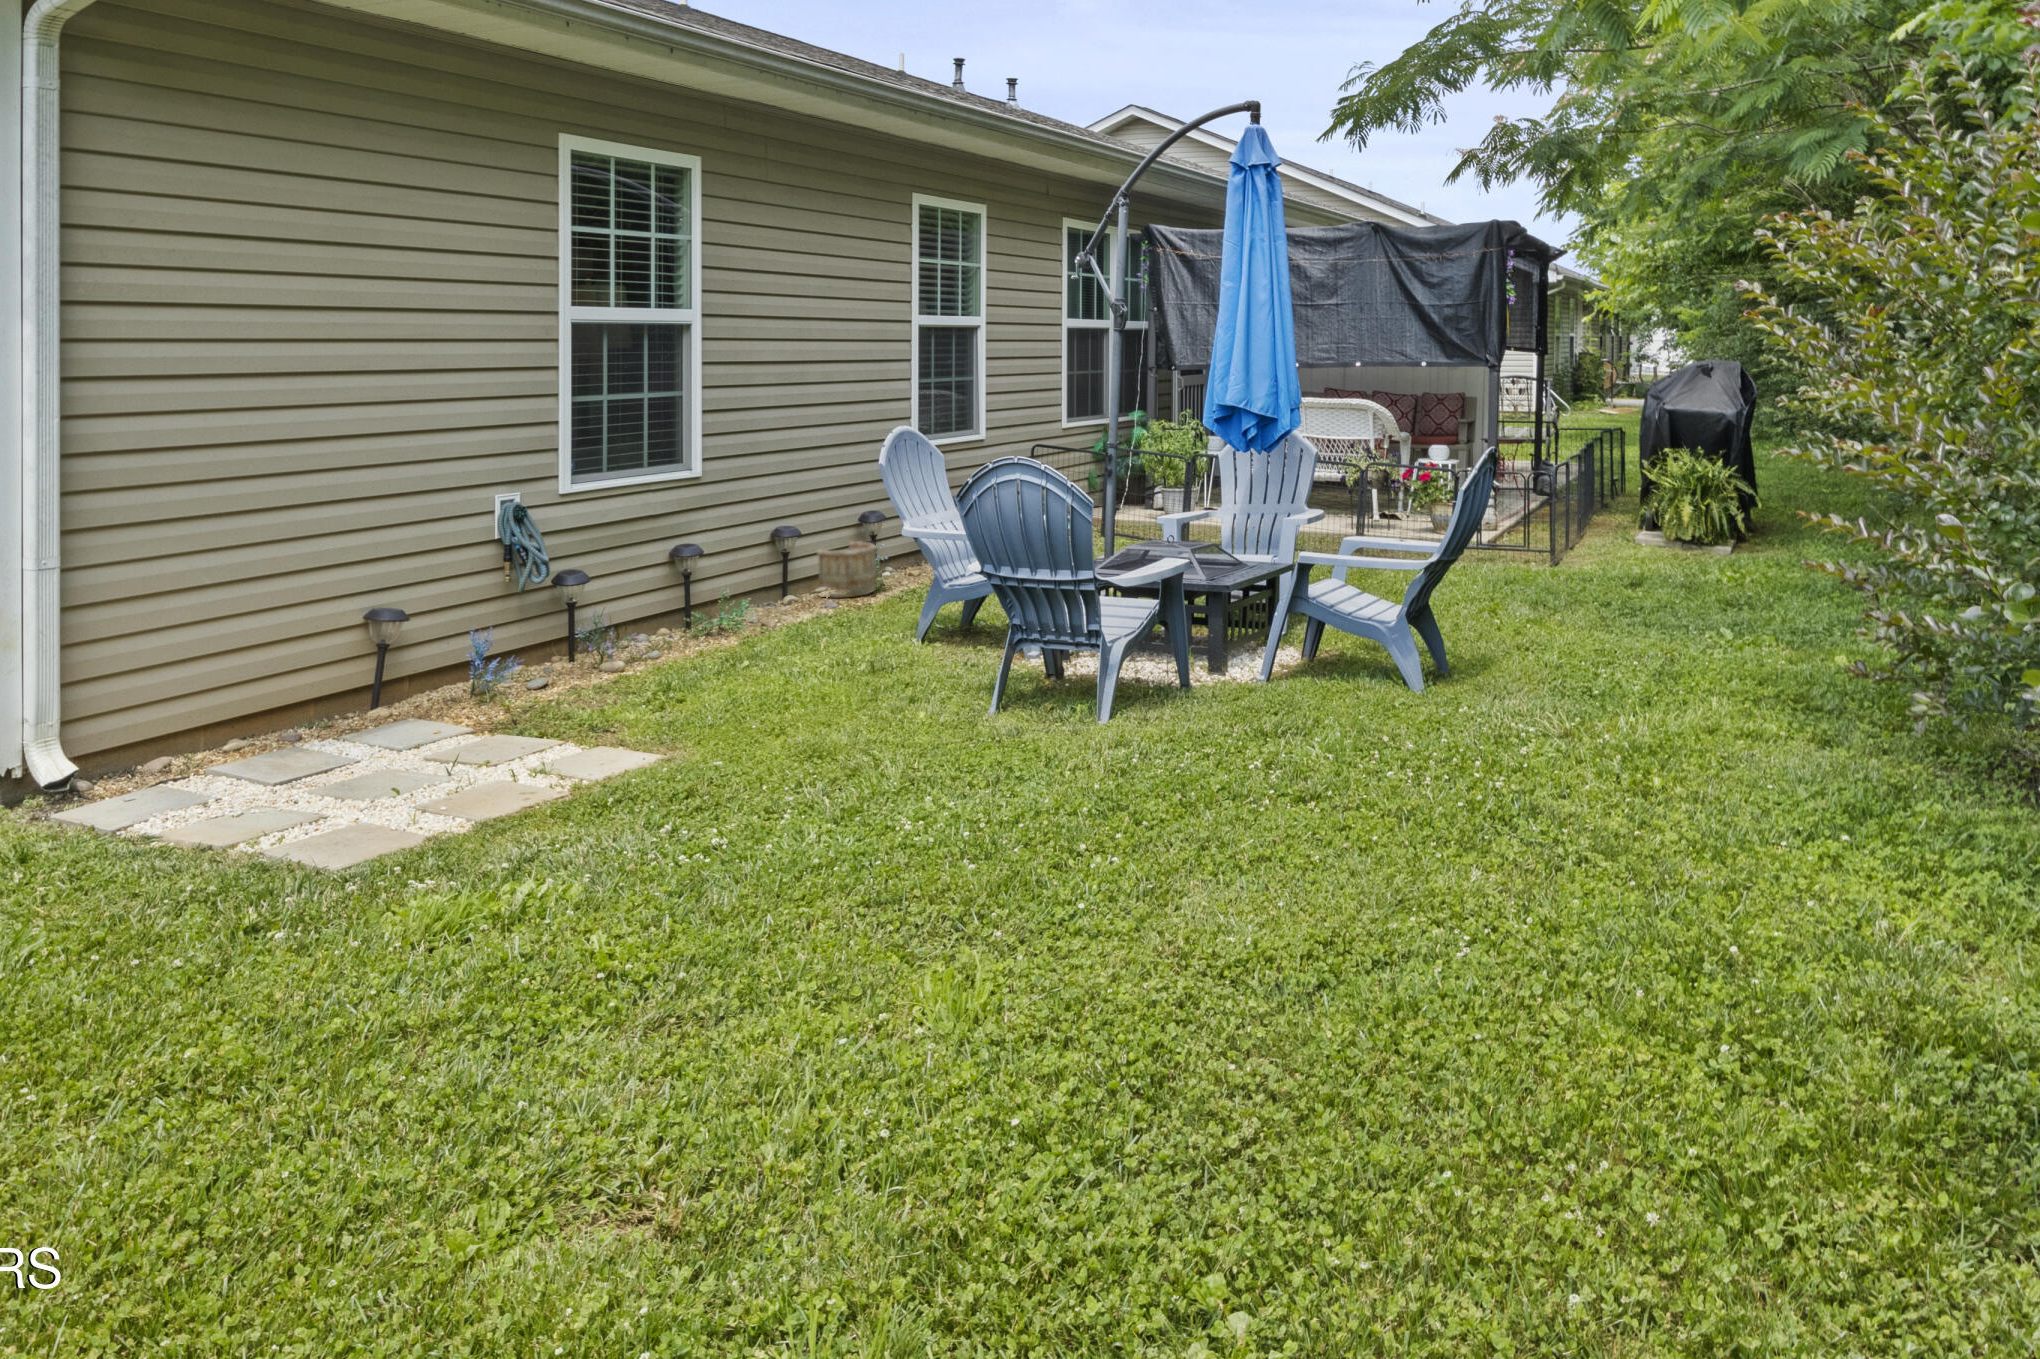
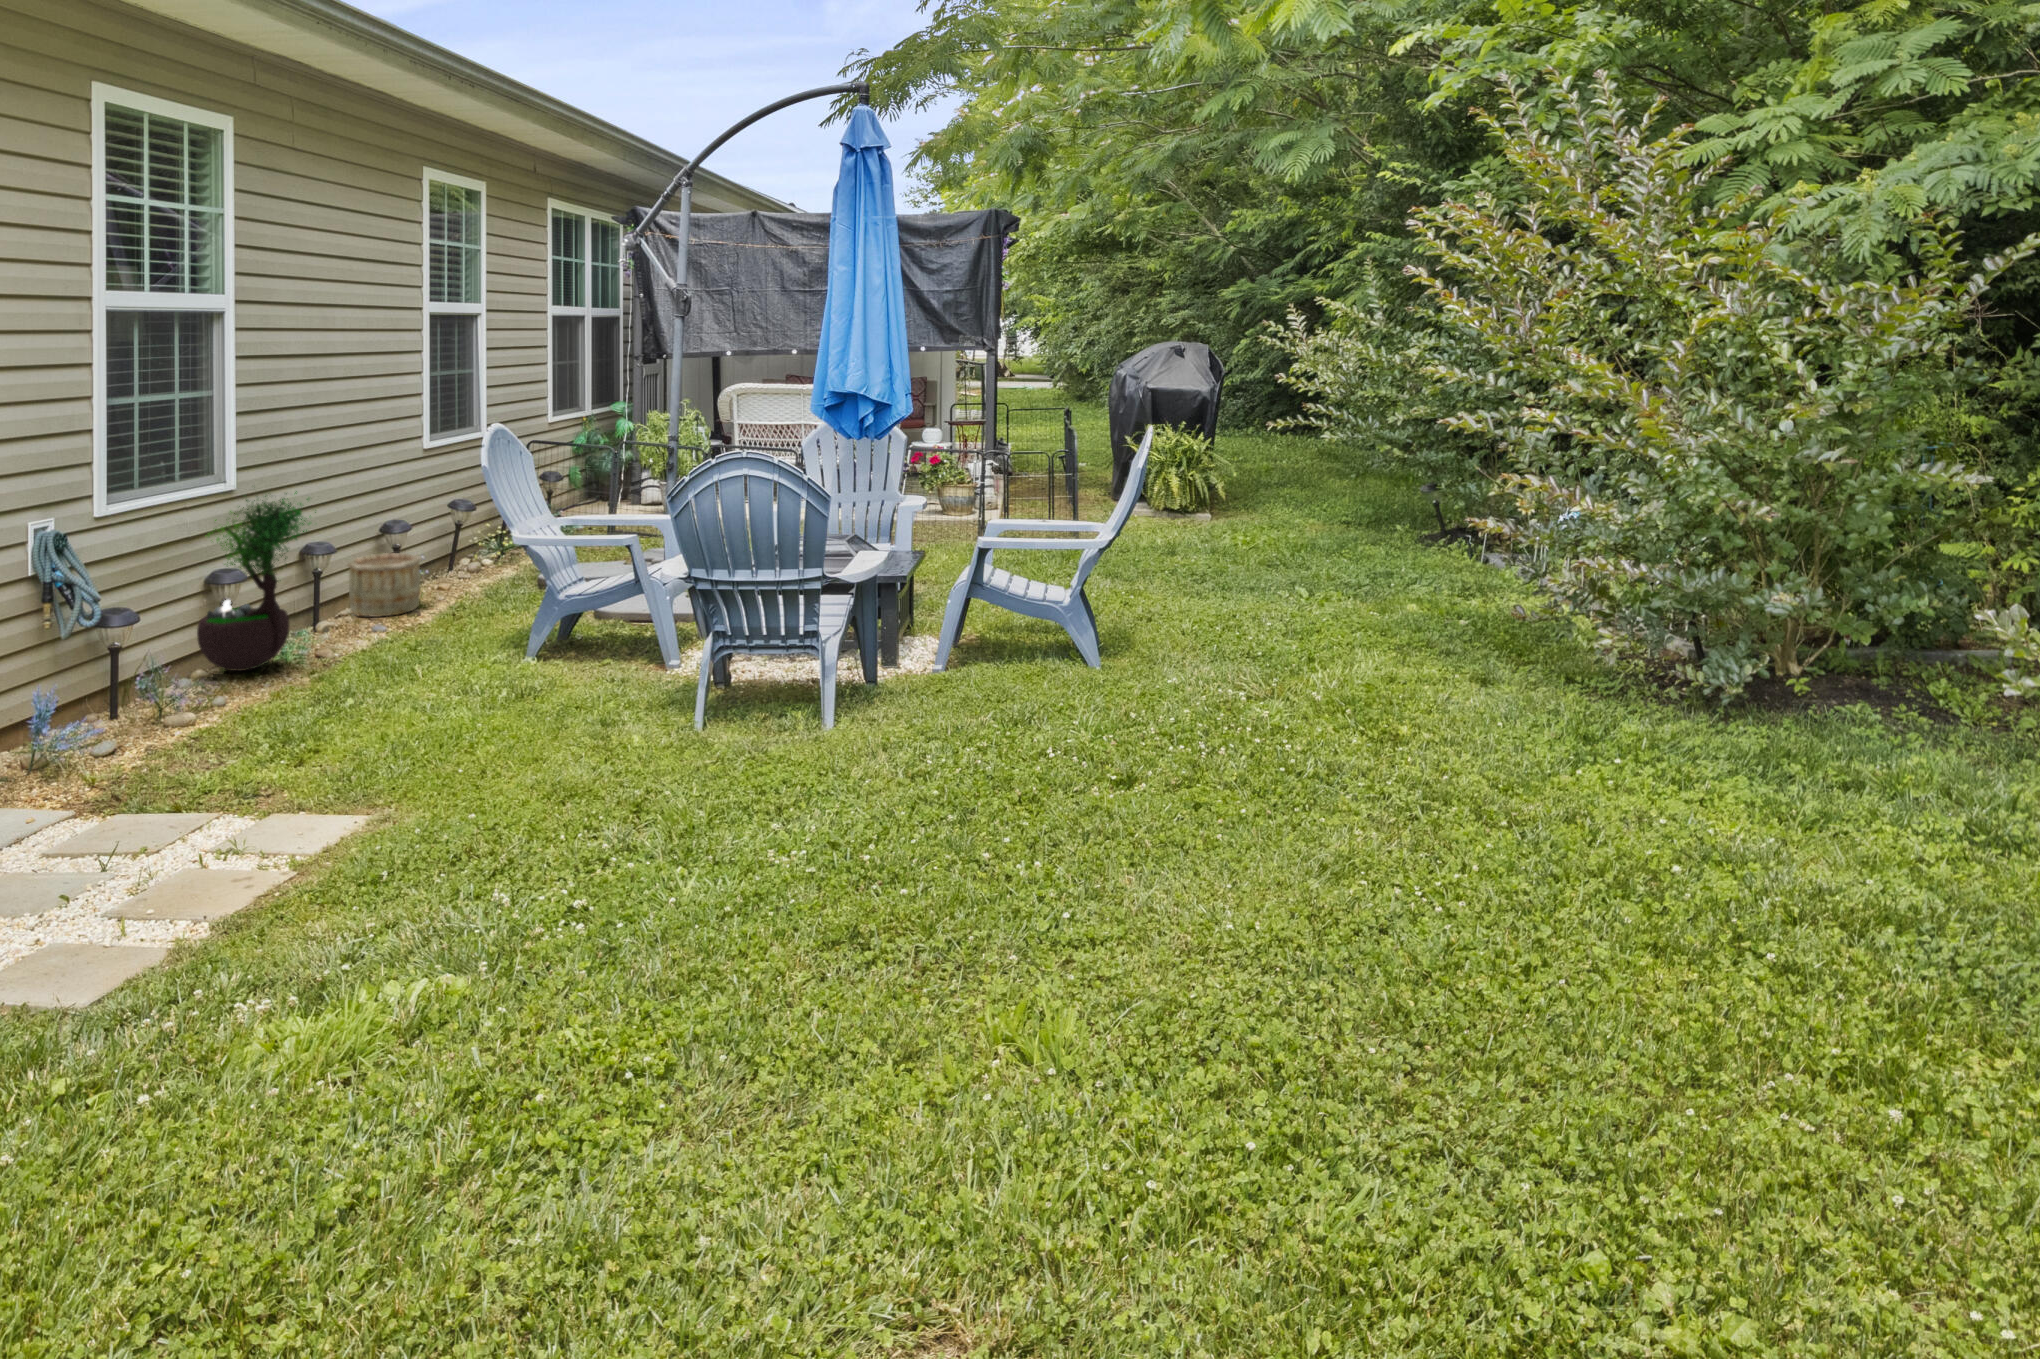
potted tree: none [653,473,749,635] -> present [197,491,316,671]

